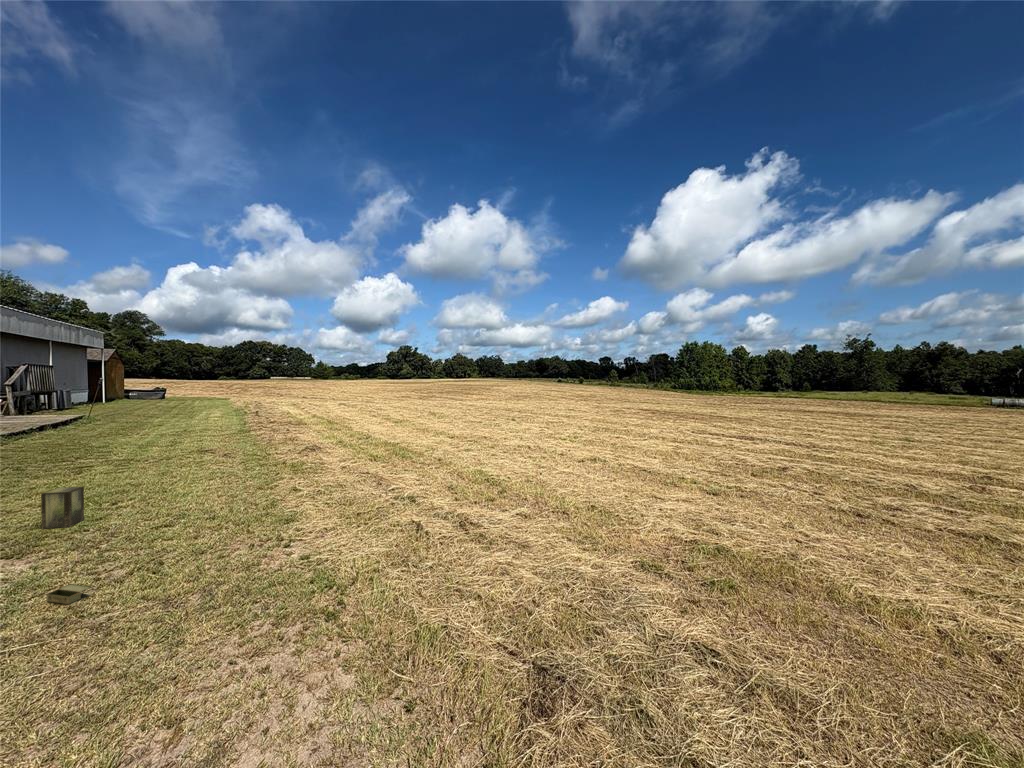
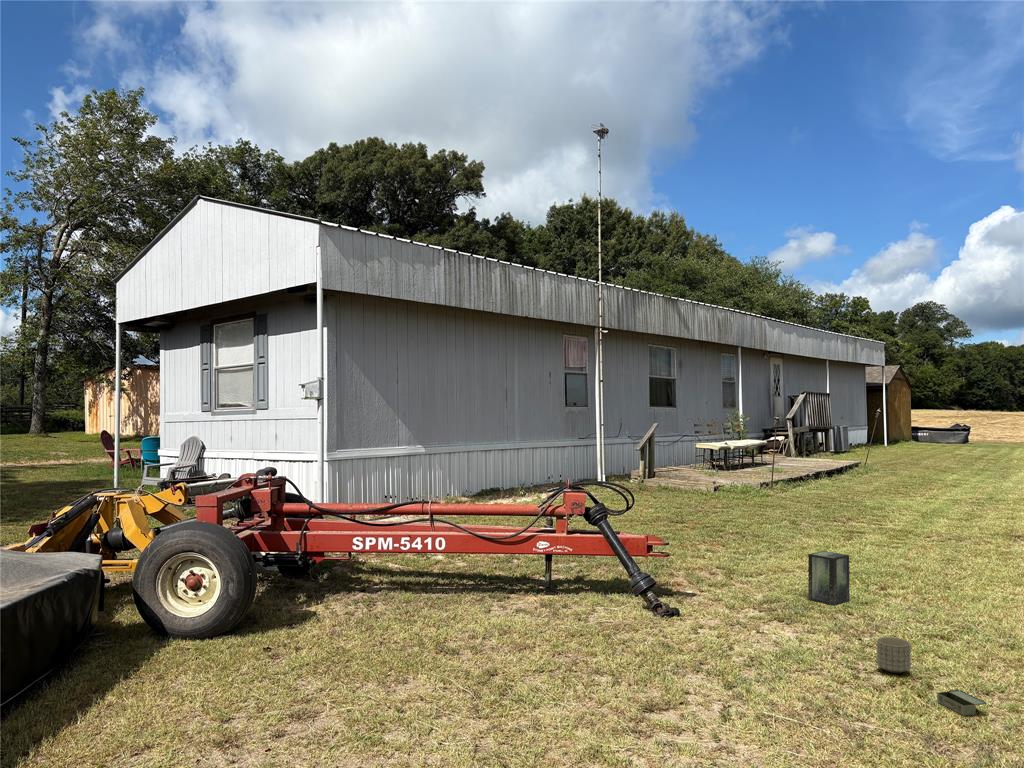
planter: none [116,538,145,565] -> present [877,637,911,673]
toolbox: present [47,584,91,604] -> present [937,690,987,716]

